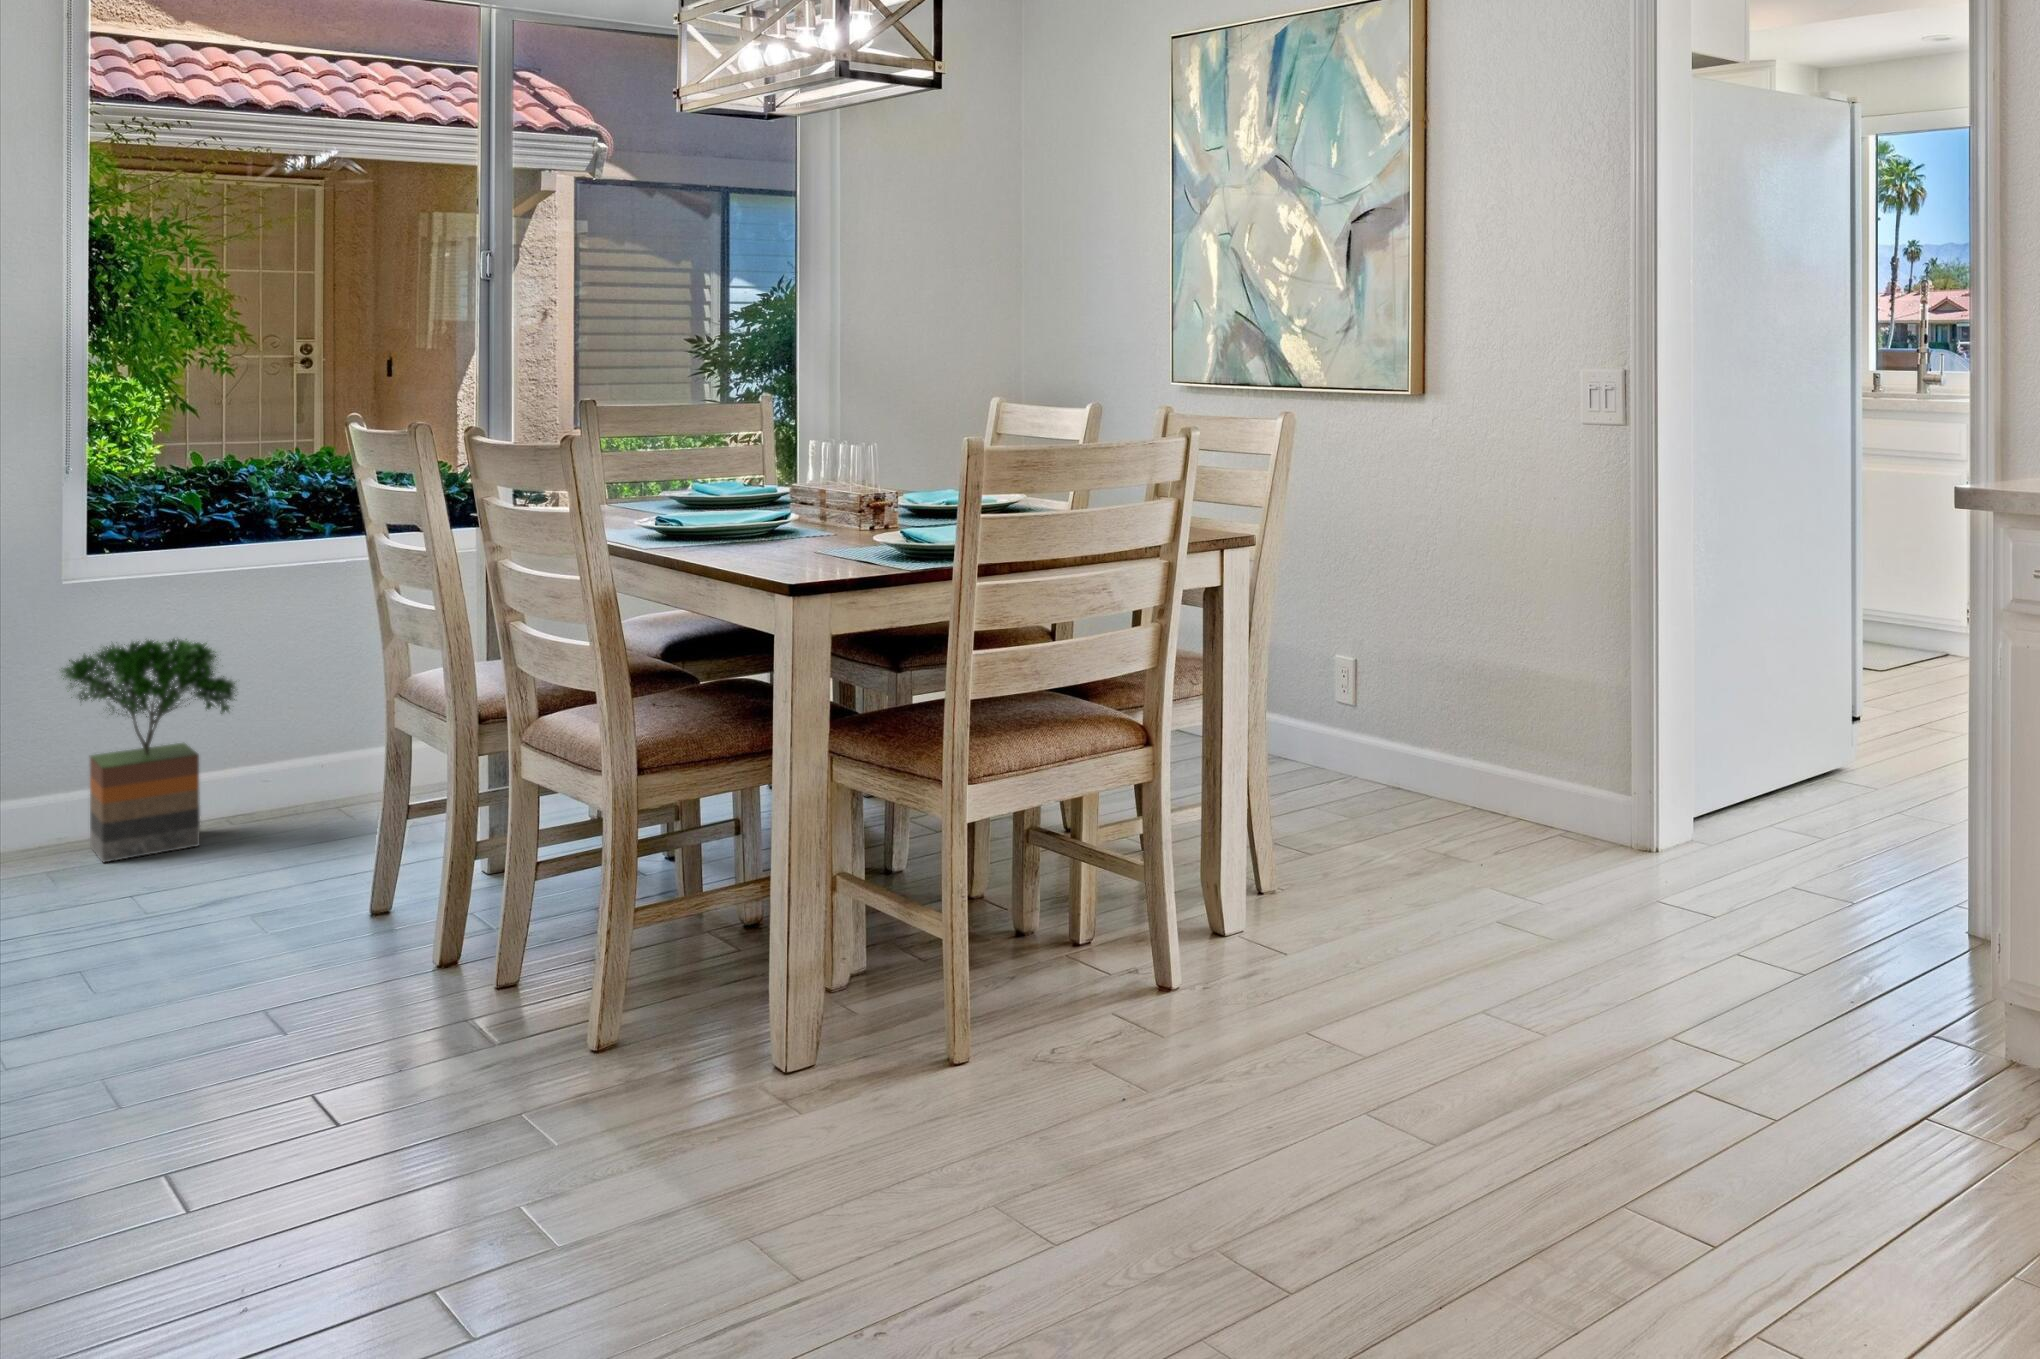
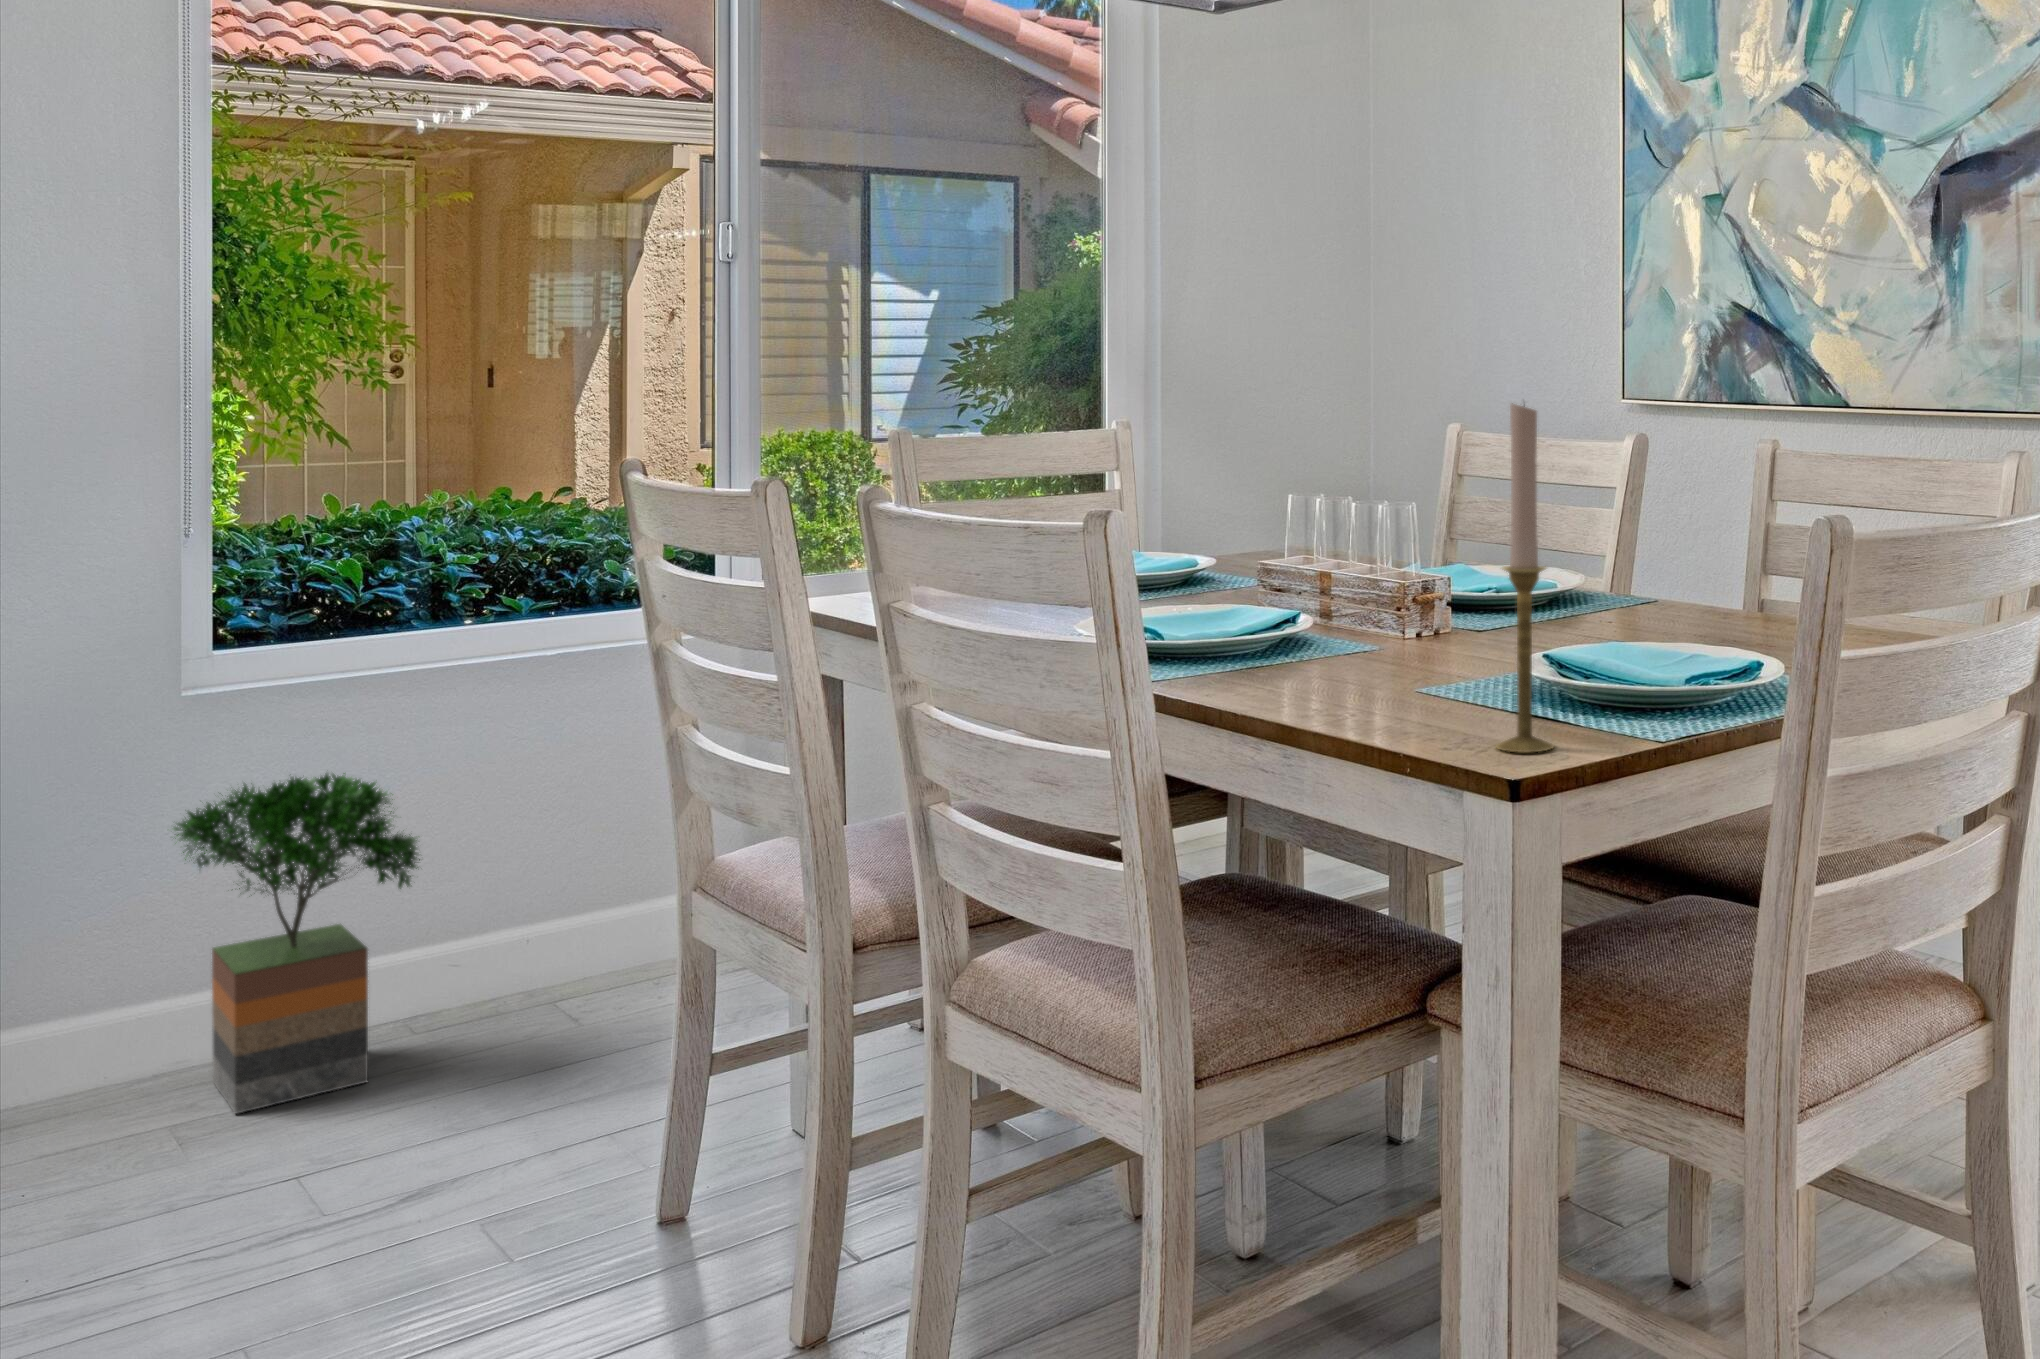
candlestick: none [809,377,845,578] -> present [1496,403,1554,752]

